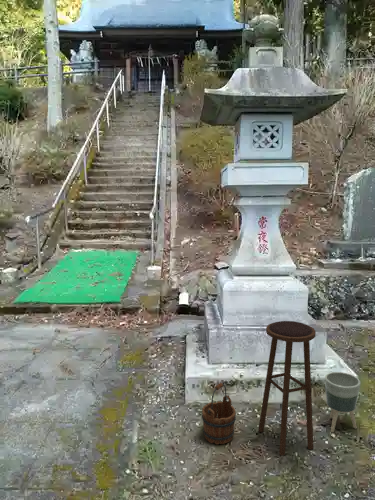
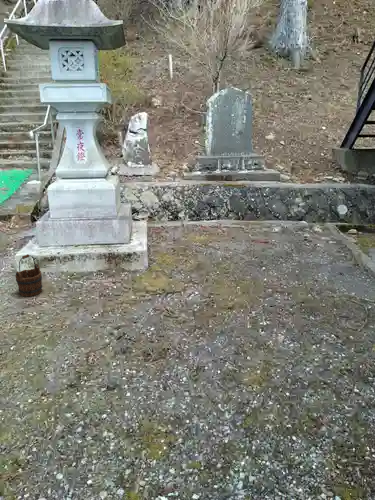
stool: present [258,321,316,456] -> none [51,208,95,300]
planter: present [325,372,360,432] -> none [110,246,135,286]

